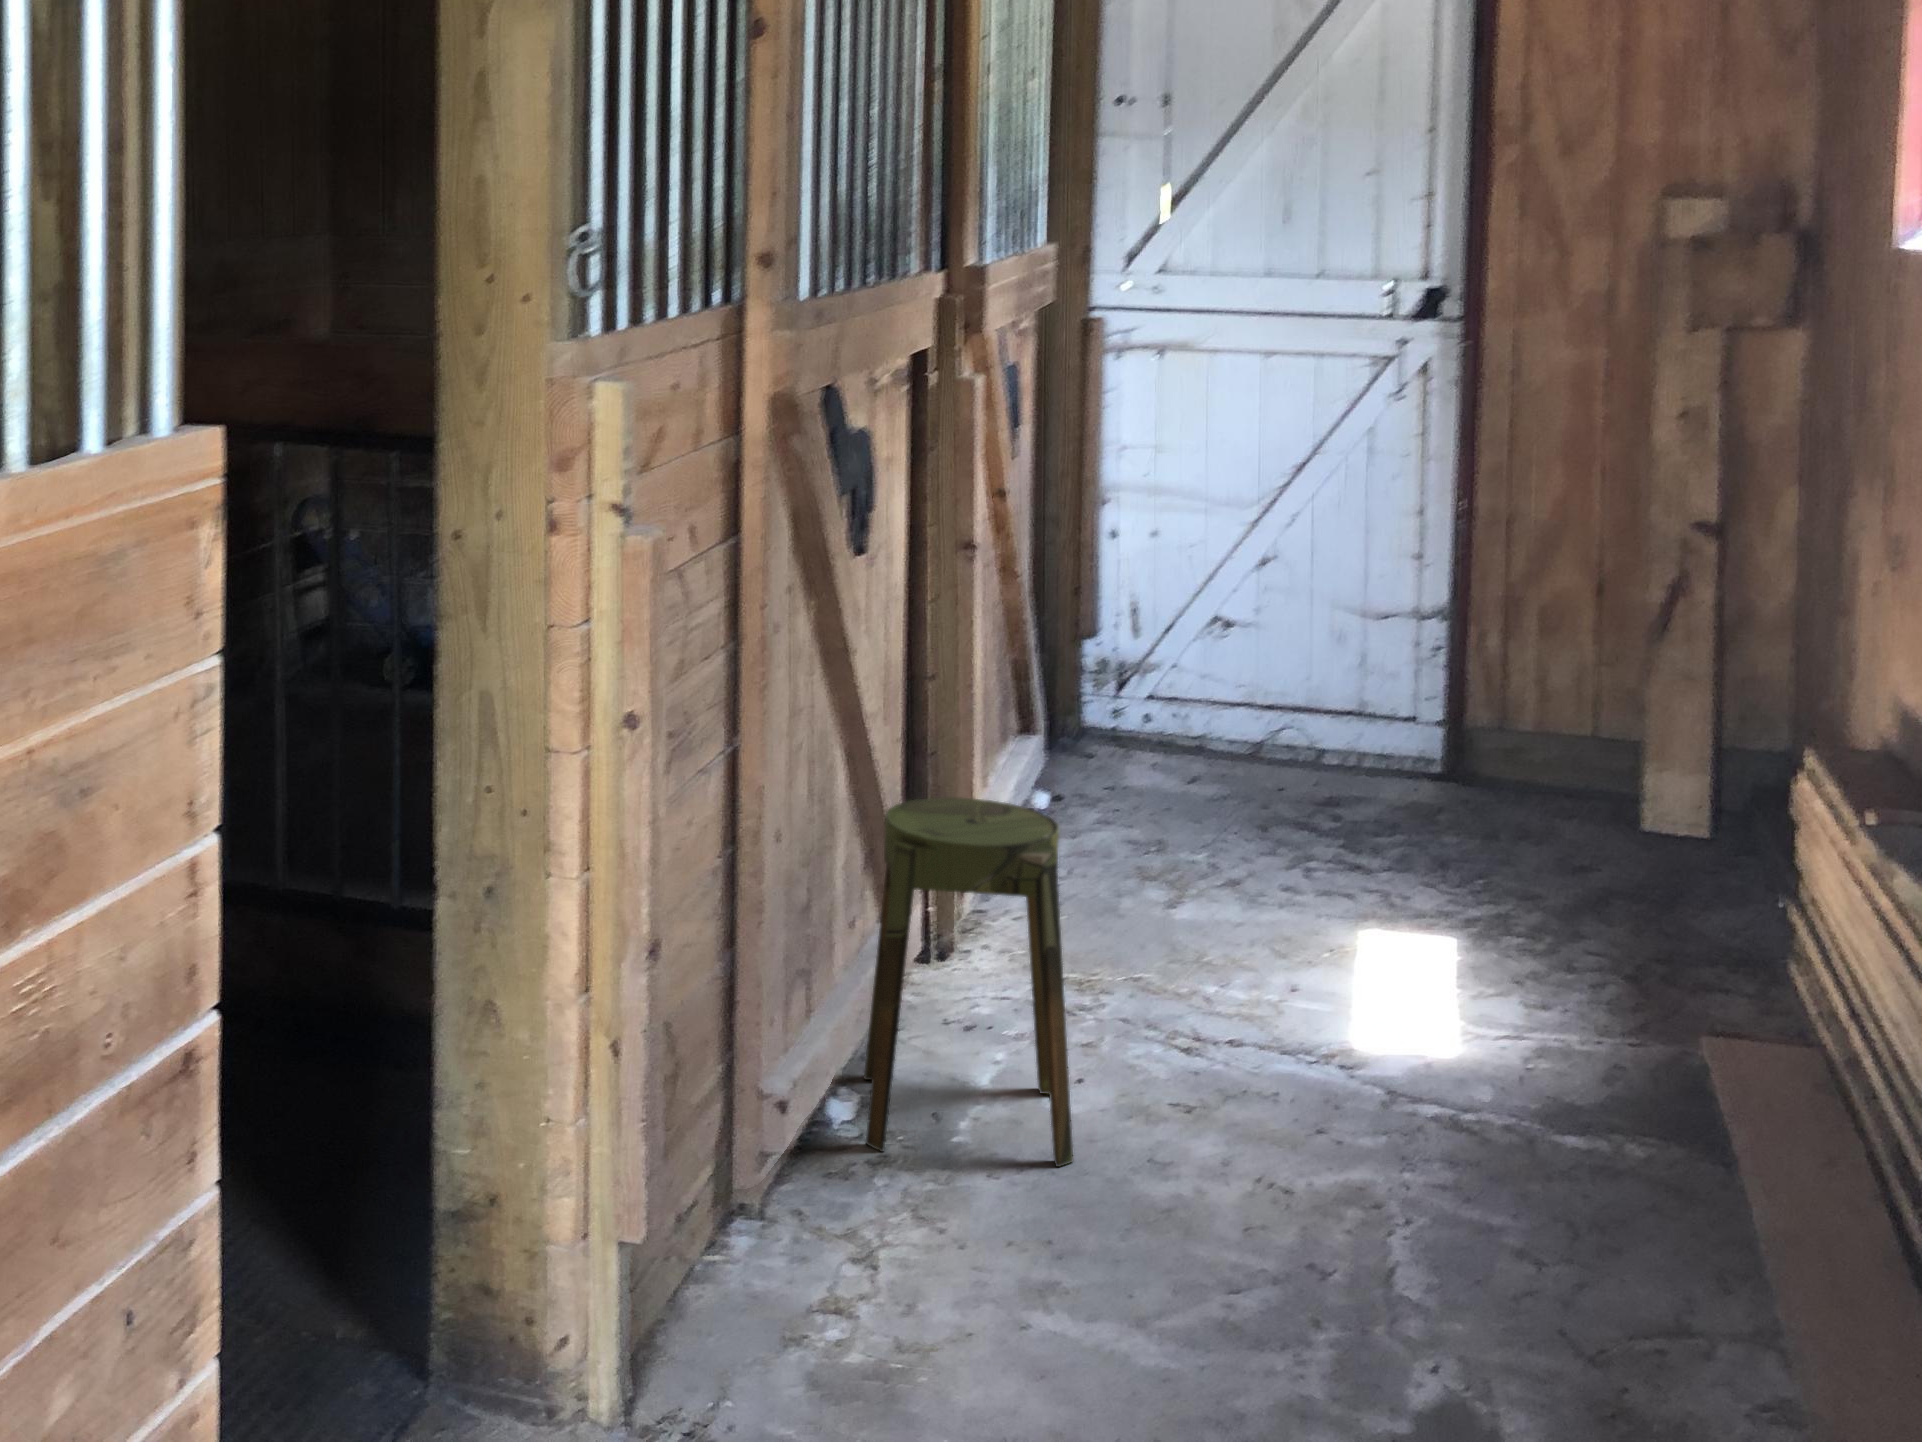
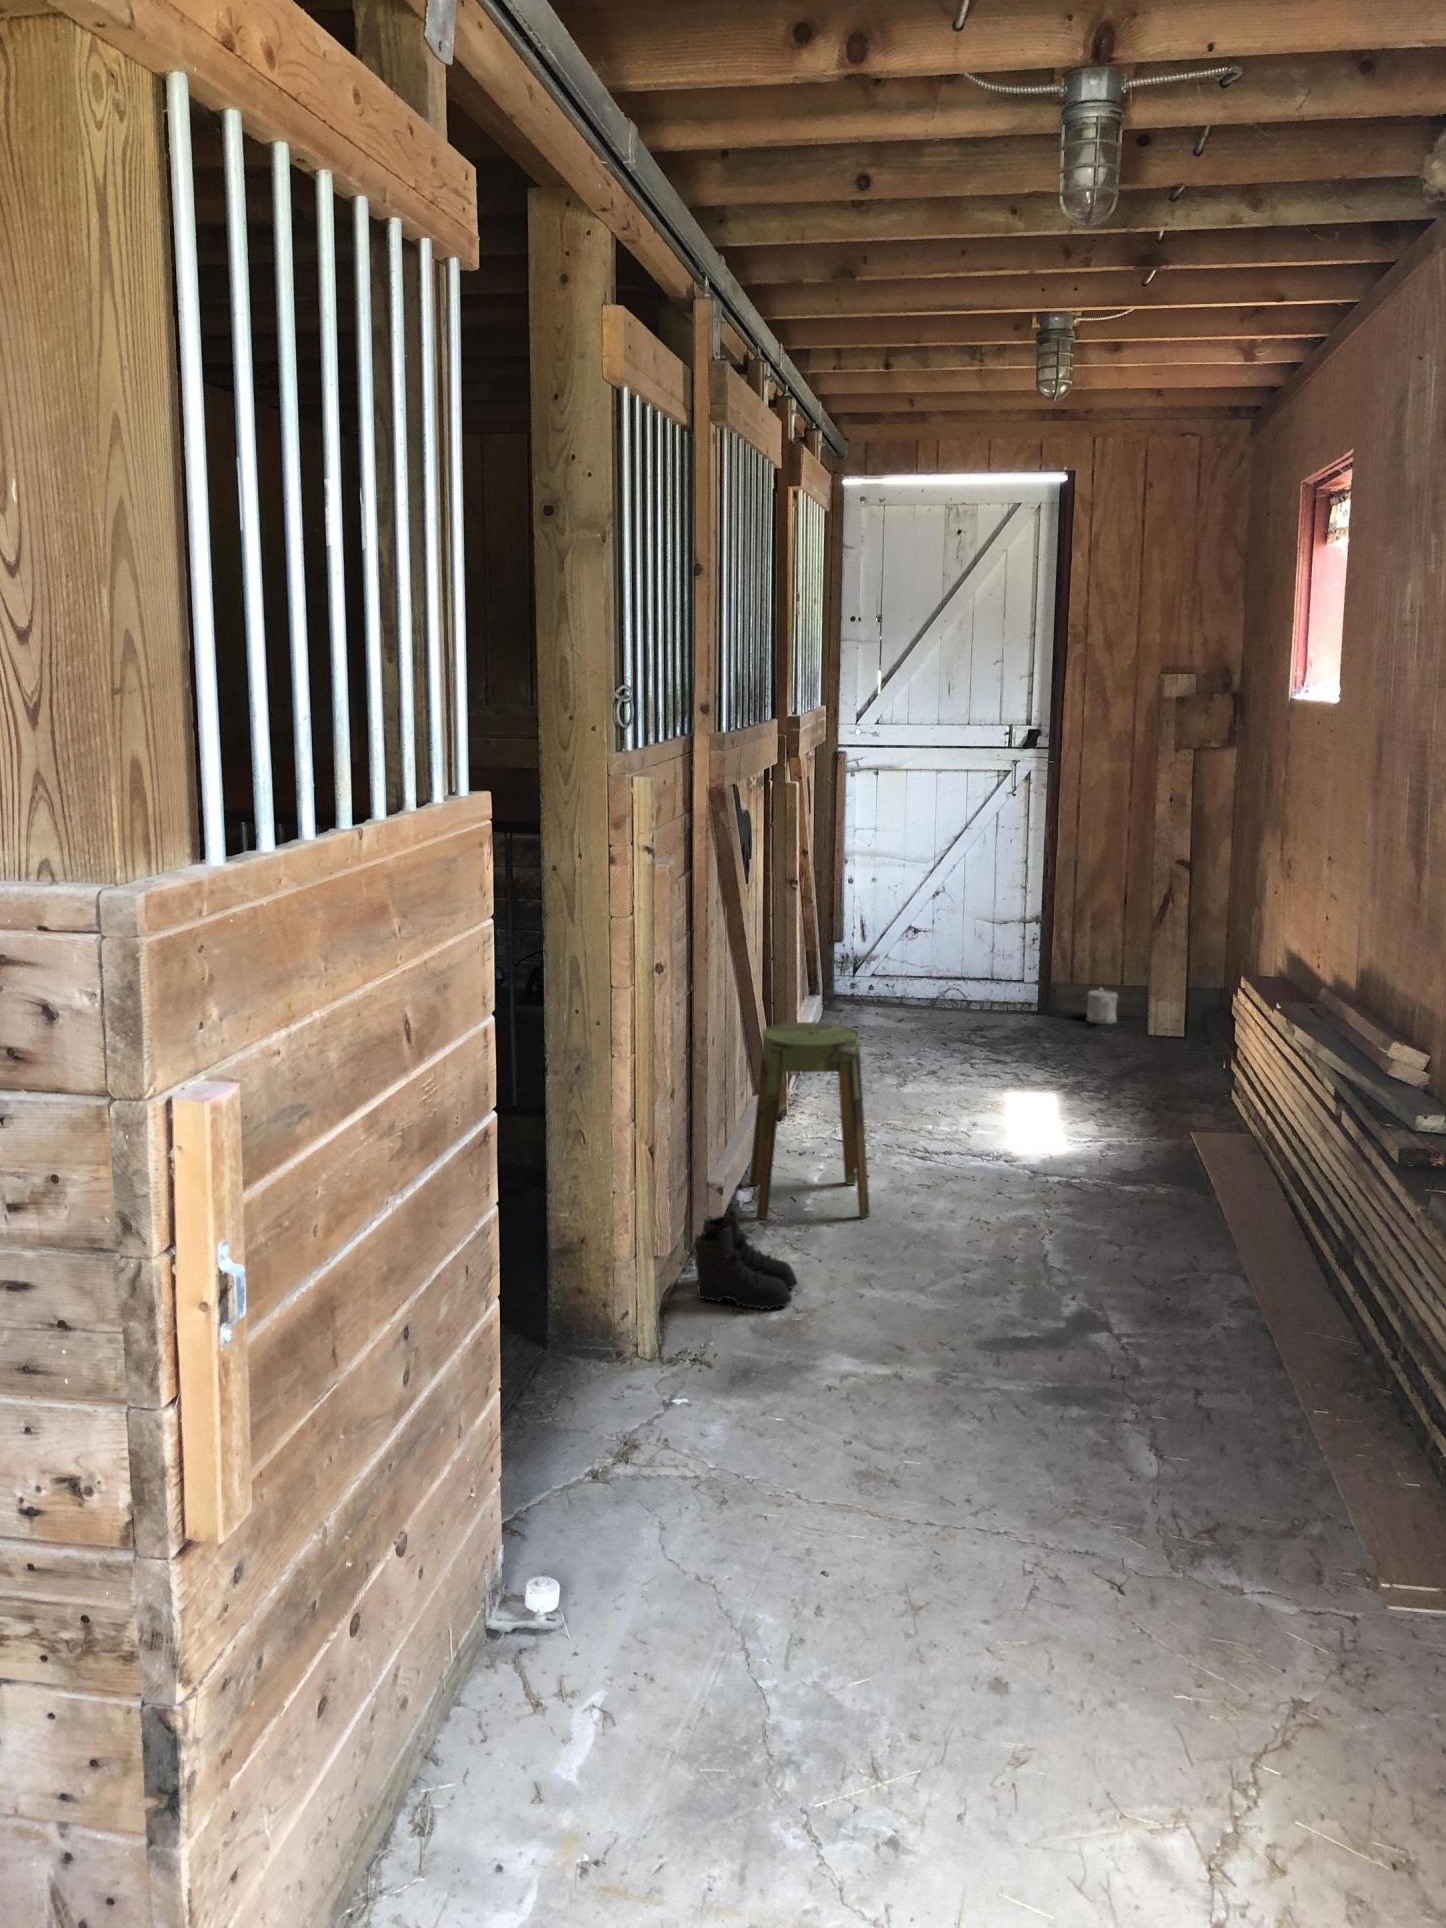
watering can: none [1532,741,1593,809] -> present [1087,988,1118,1024]
boots: none [718,1146,916,1341] -> present [692,1212,798,1310]

